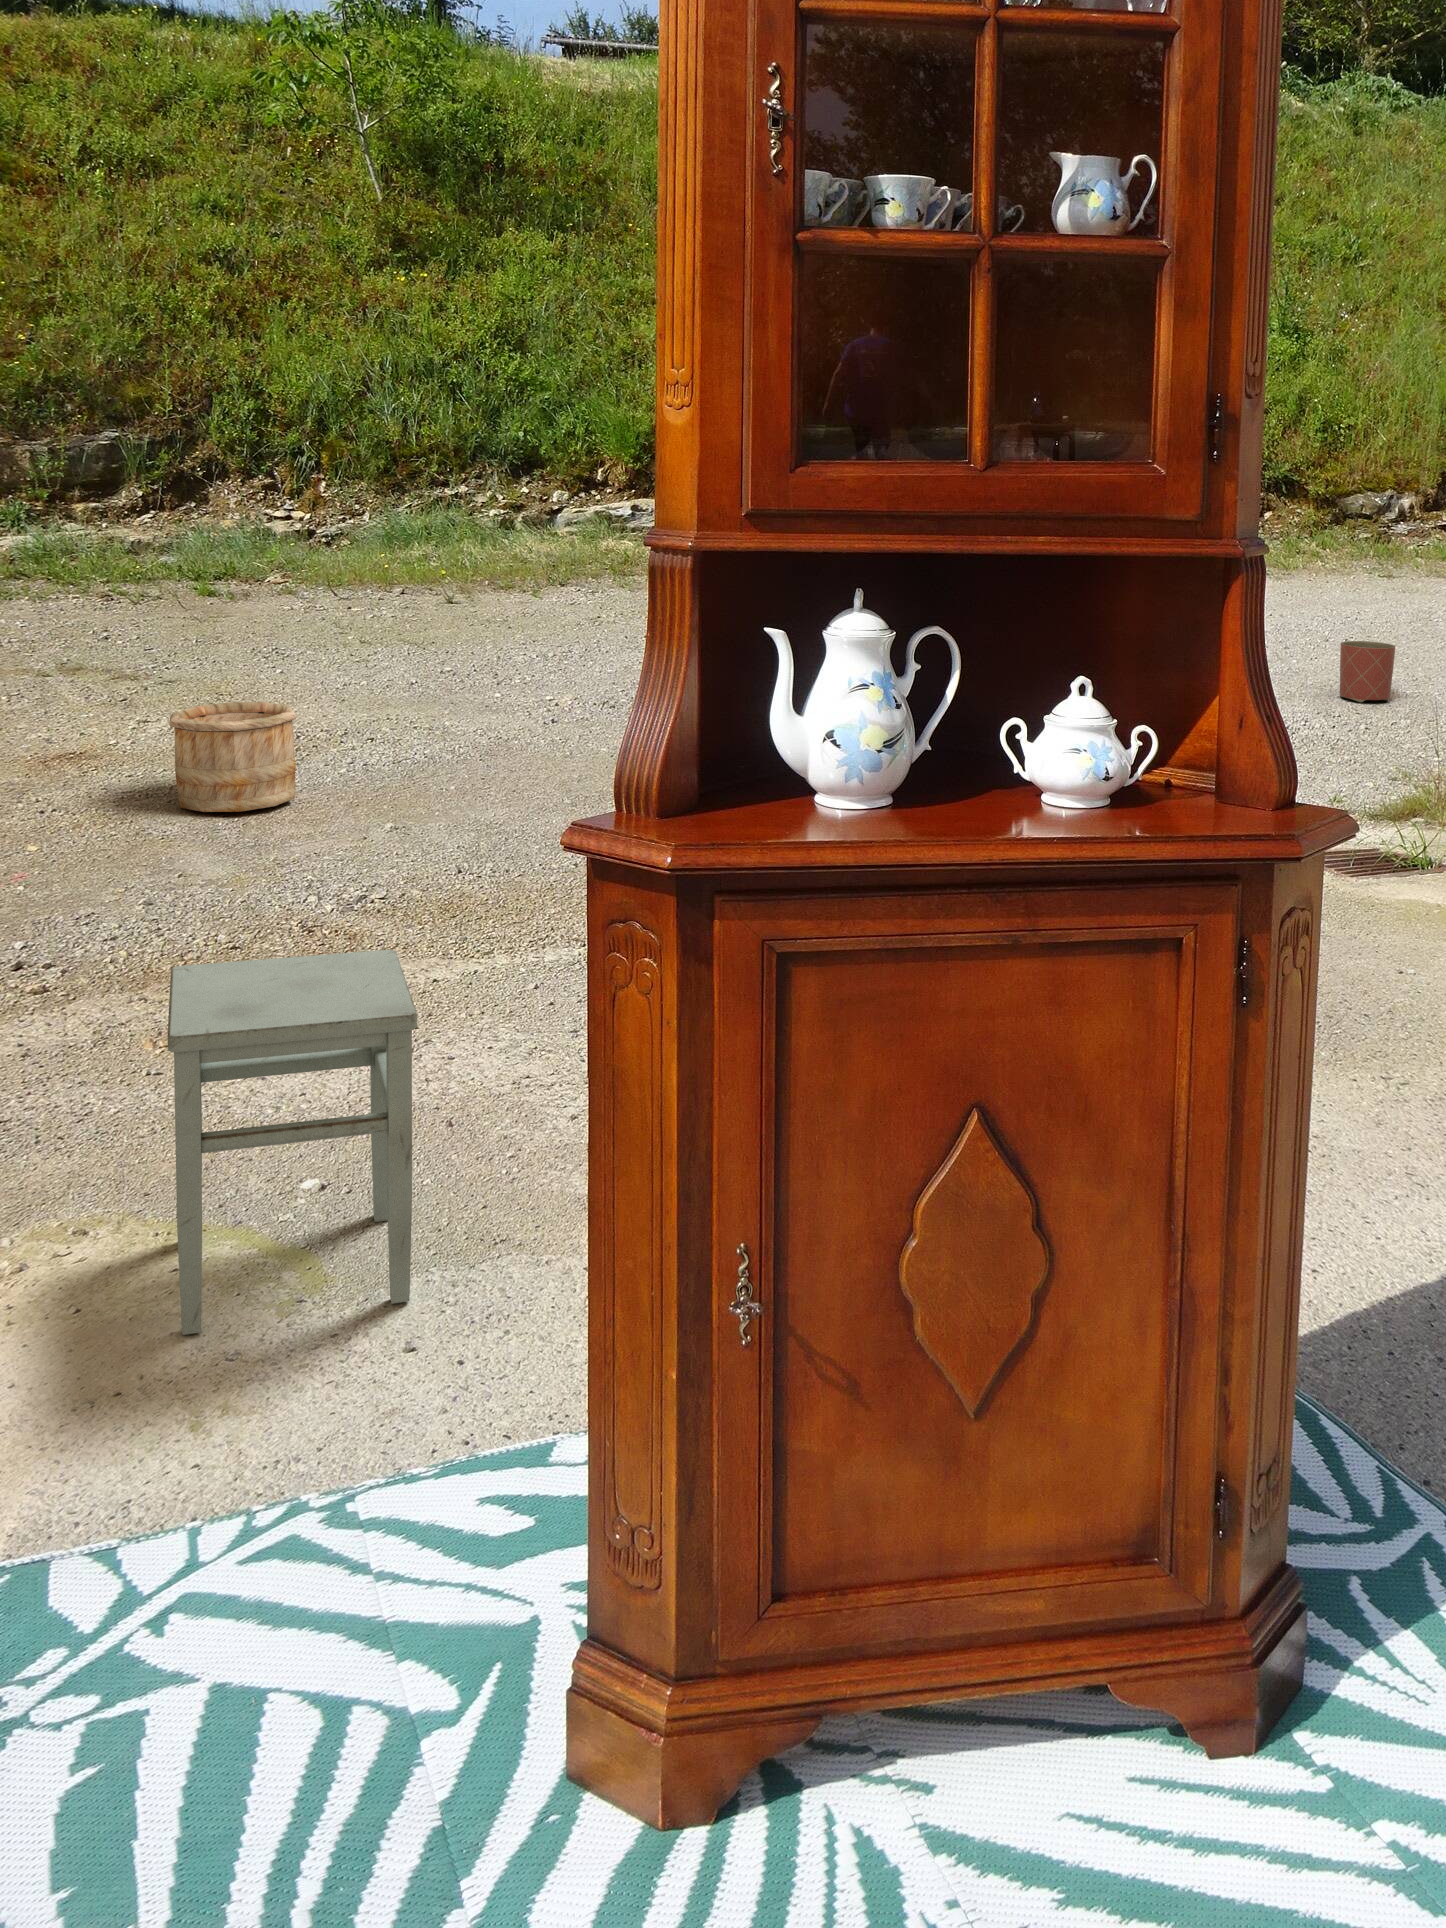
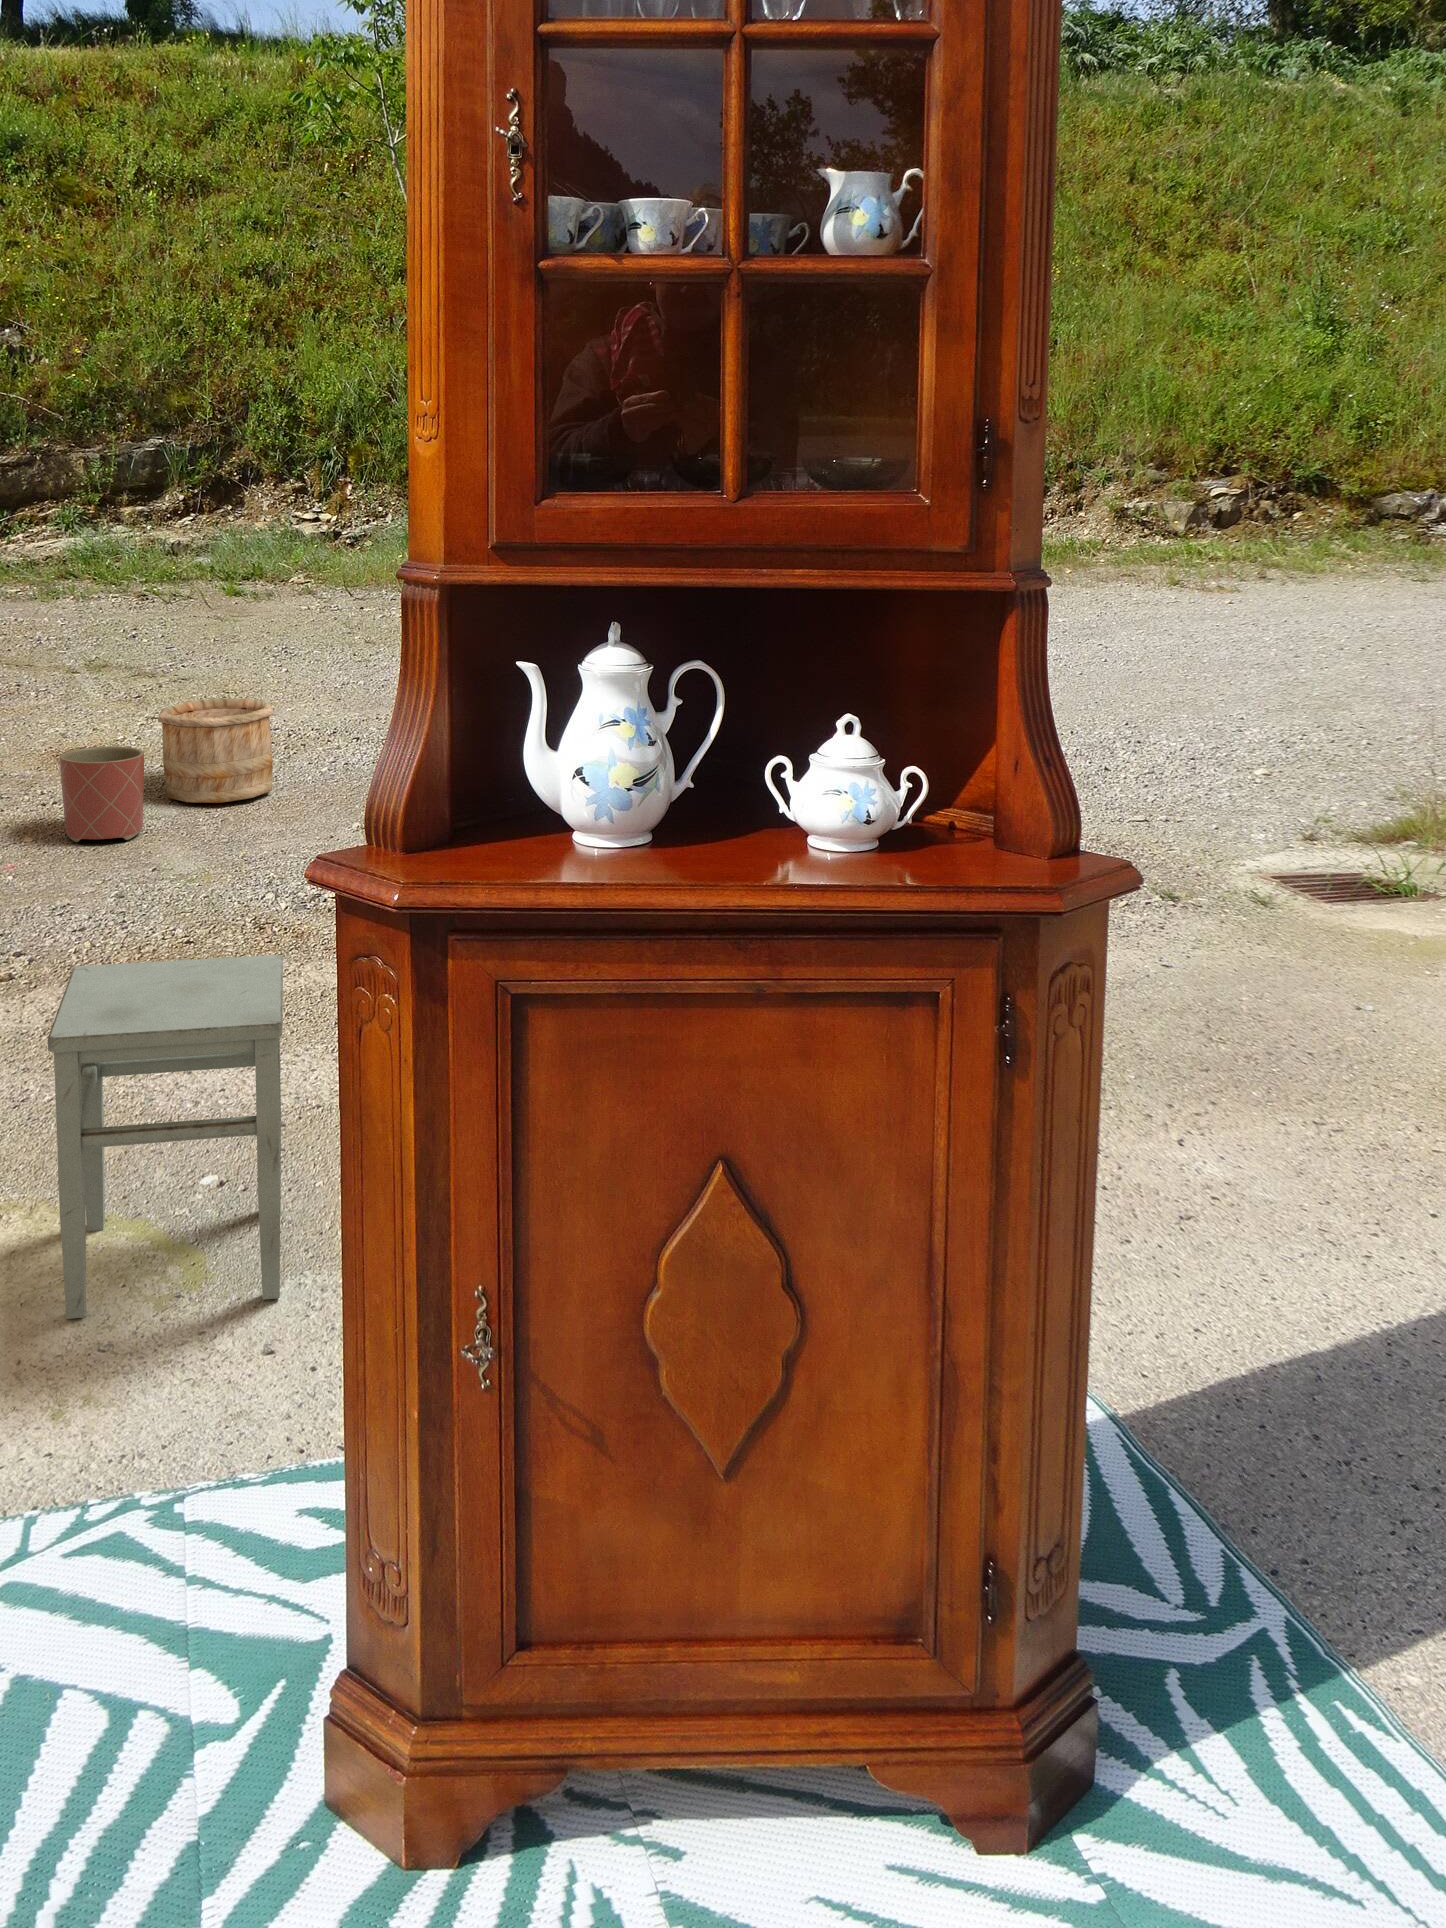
planter: present [1340,641,1395,702] -> present [60,746,144,842]

